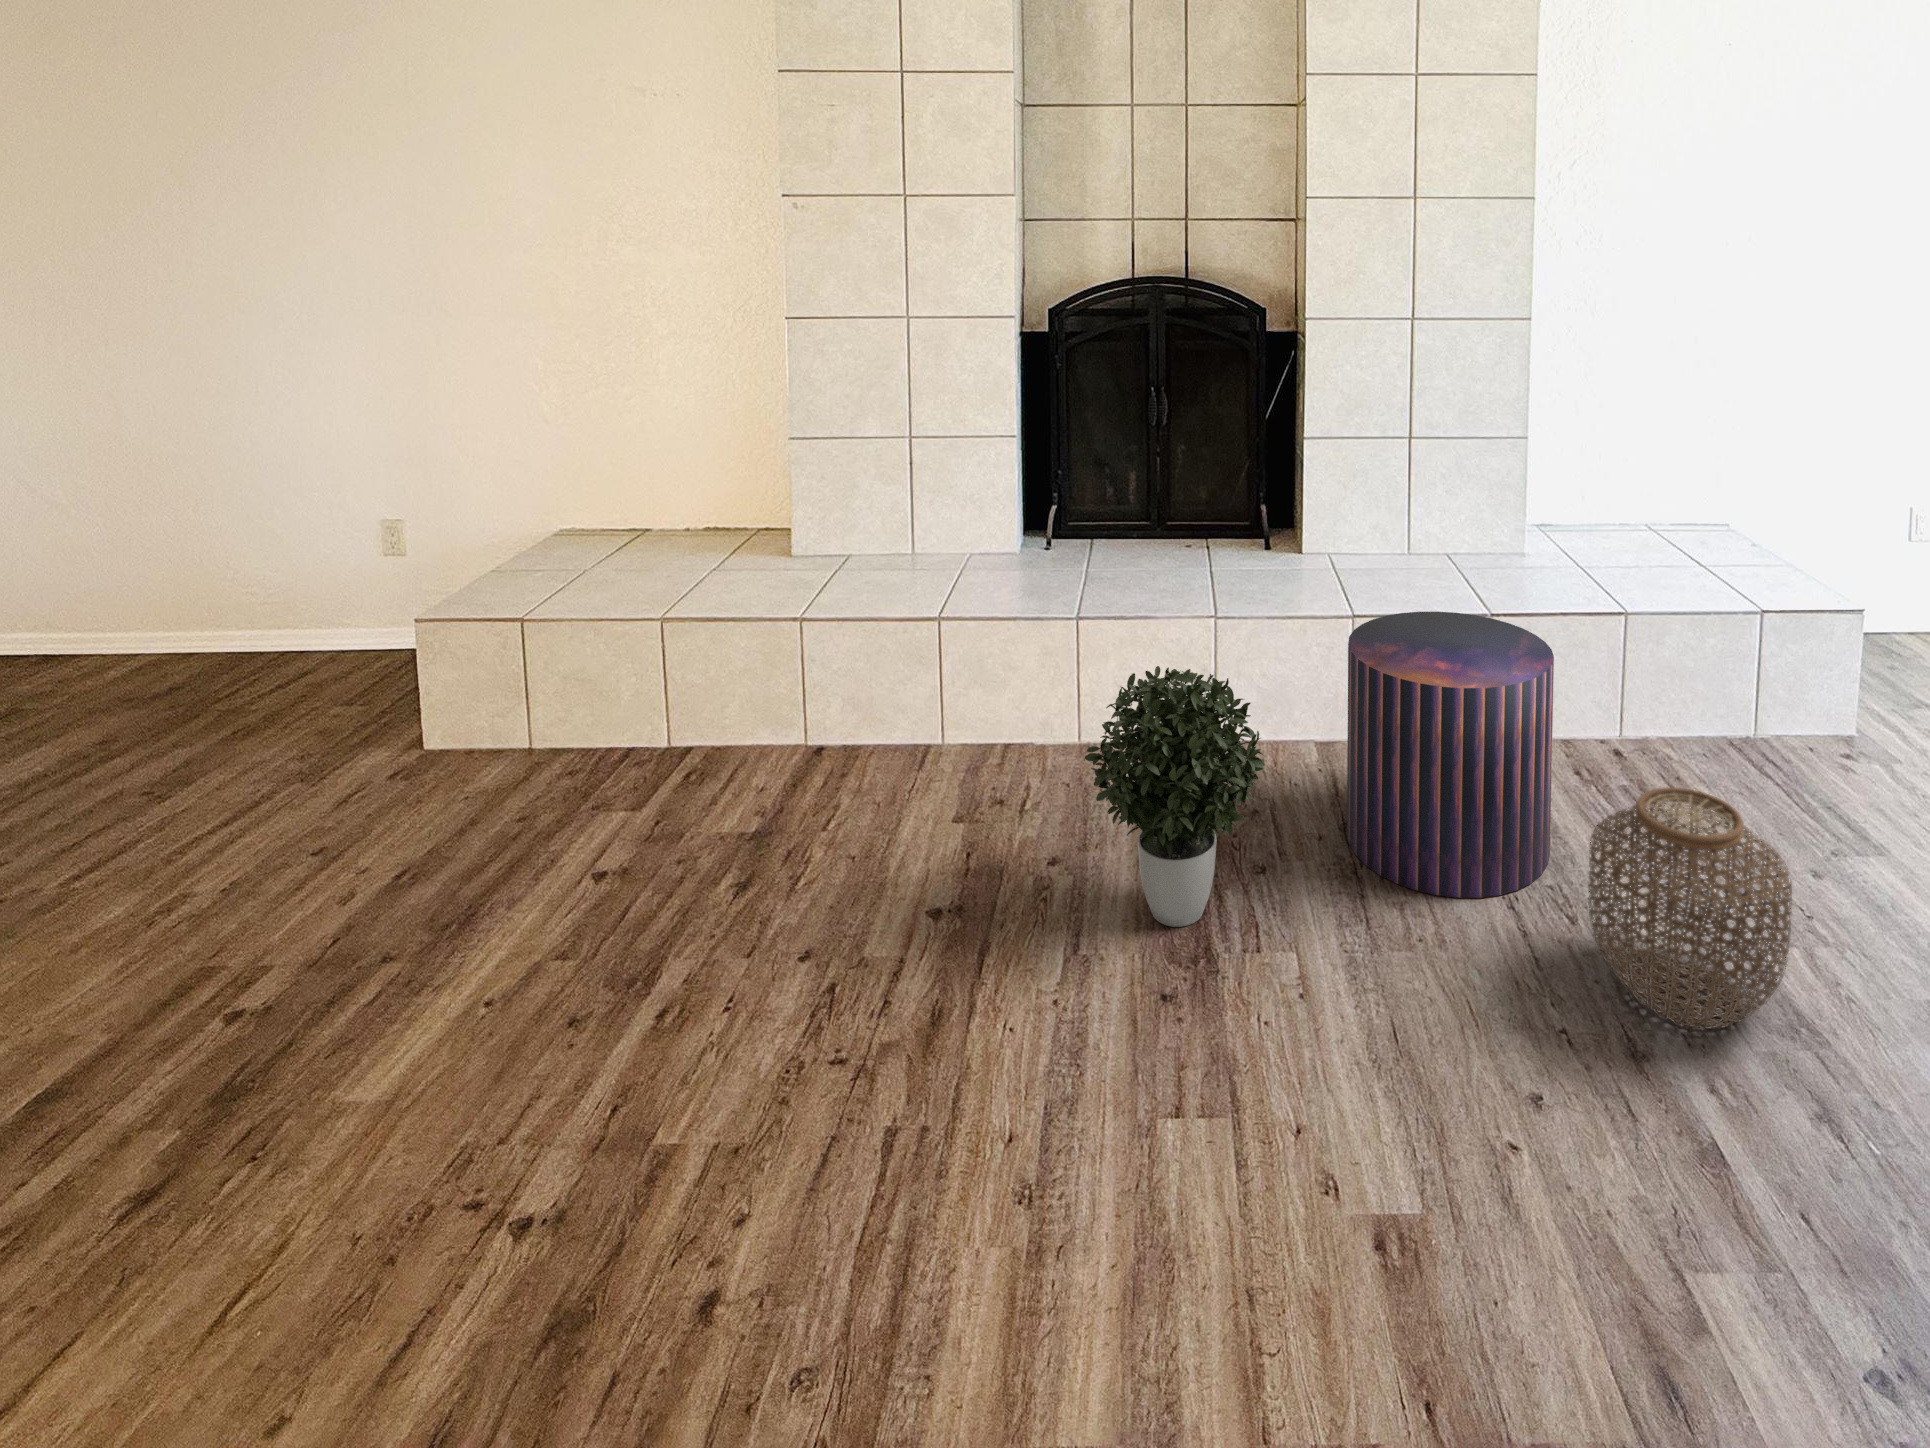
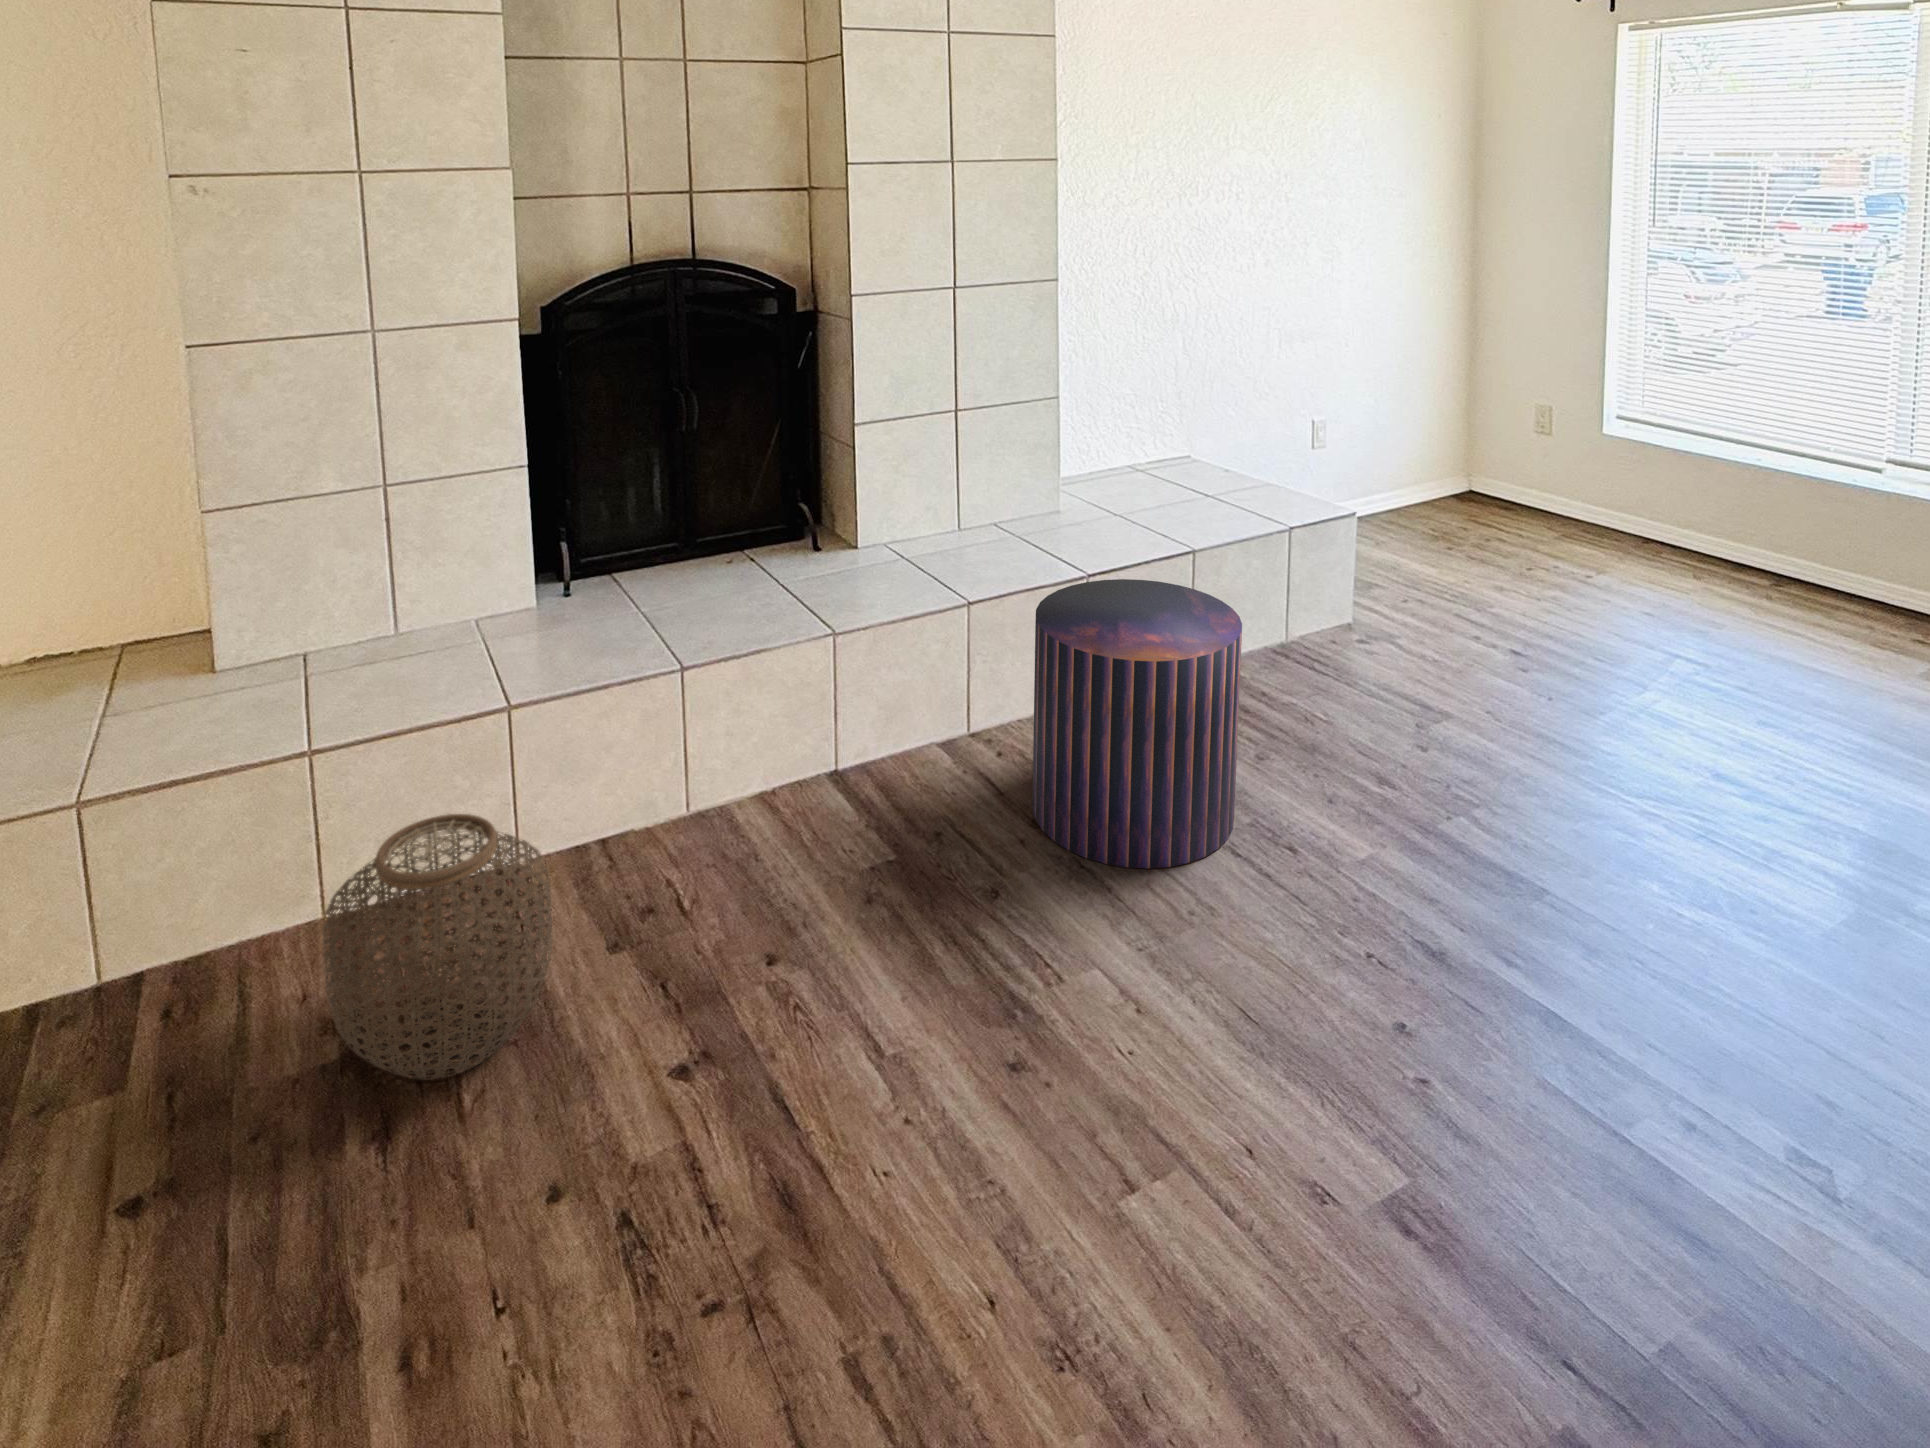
potted plant: present [1085,666,1265,927] -> none [858,699,1050,989]
woven basket: present [1588,787,1792,1029] -> present [323,814,552,1079]

